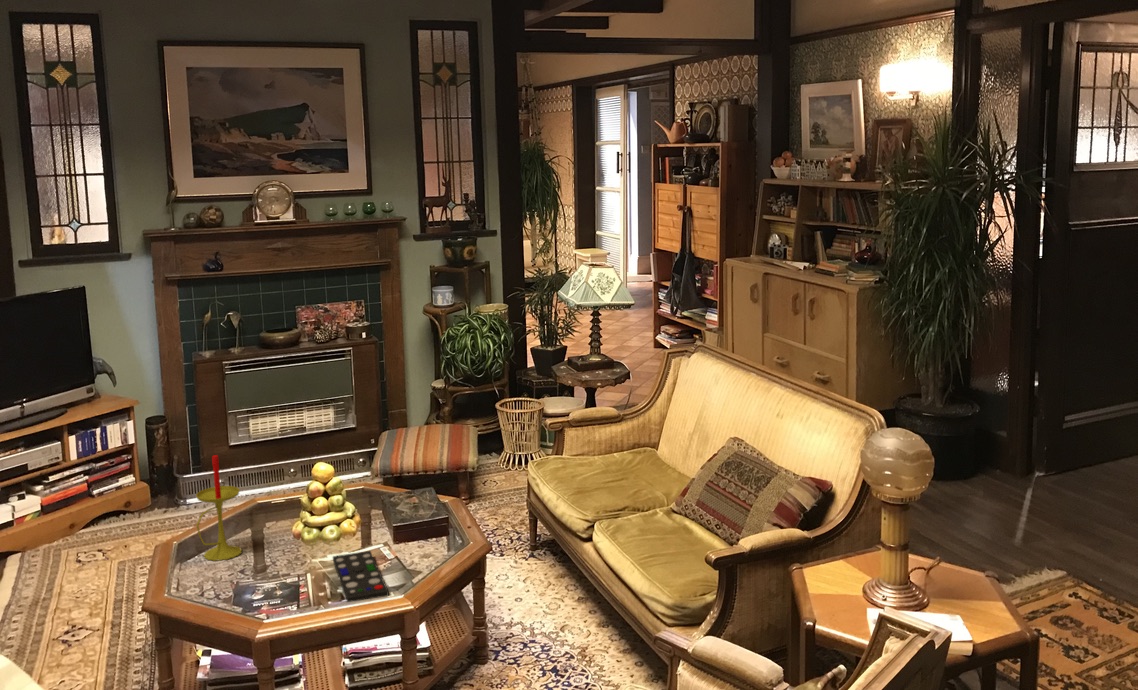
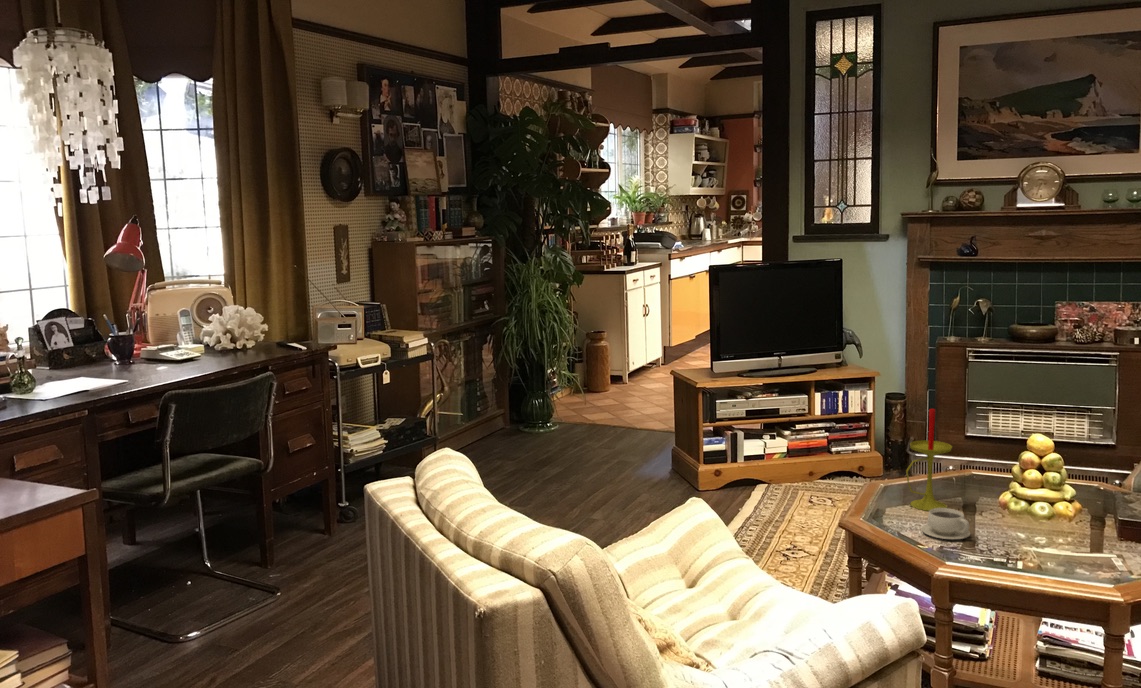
remote control: present [333,551,389,602] -> none [1039,532,1094,581]
teacup: none [222,556,272,591] -> present [922,508,970,539]

